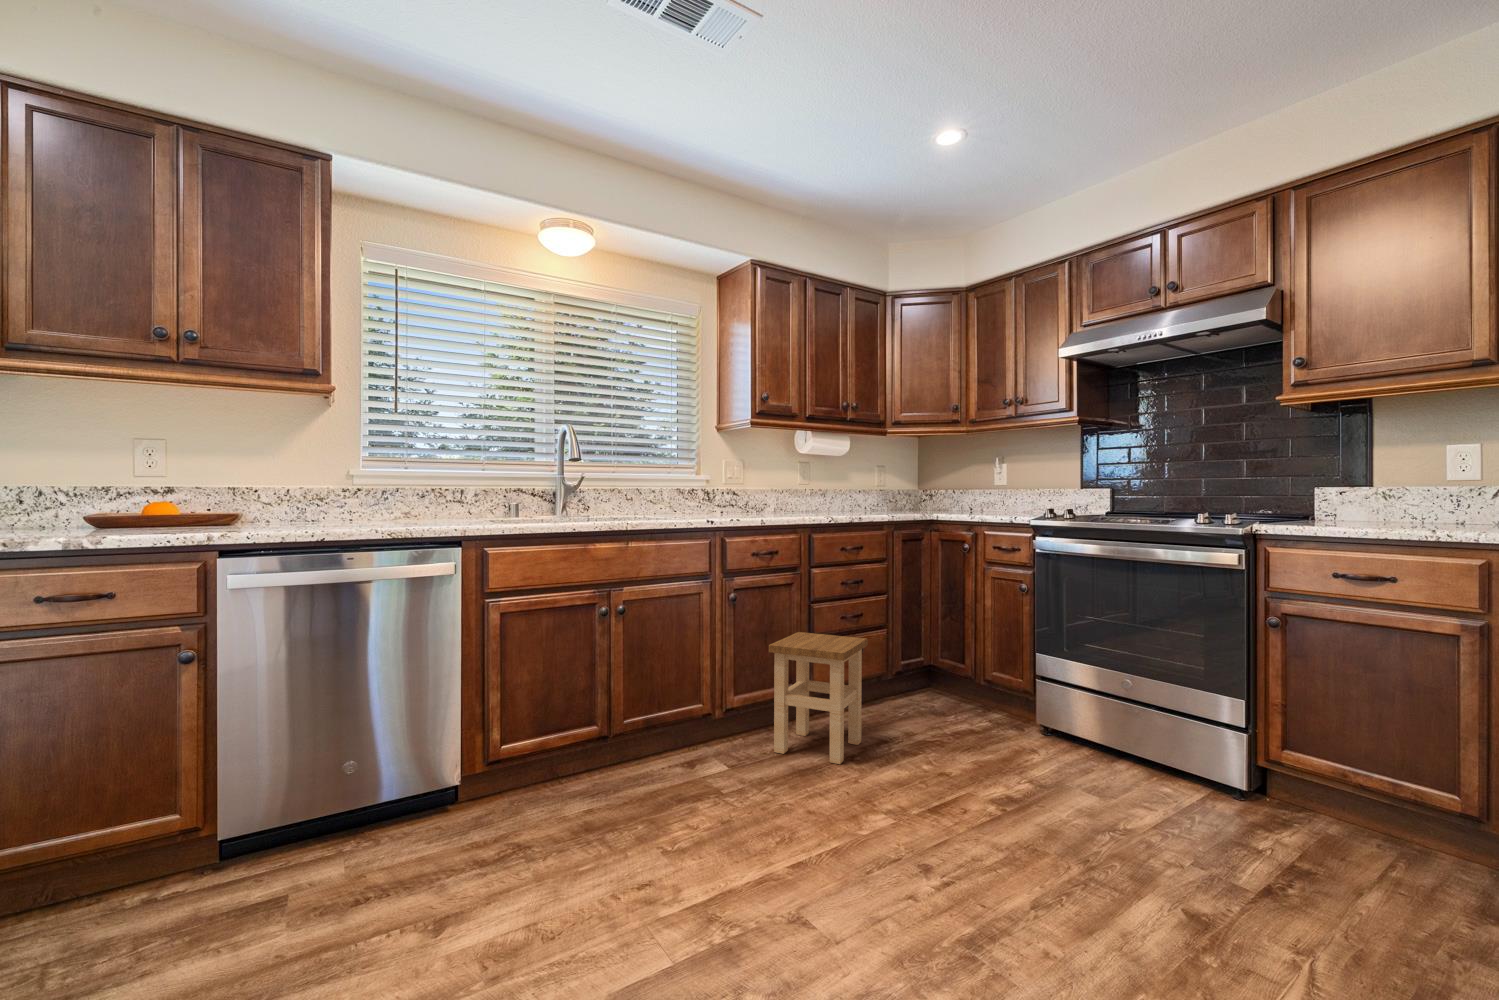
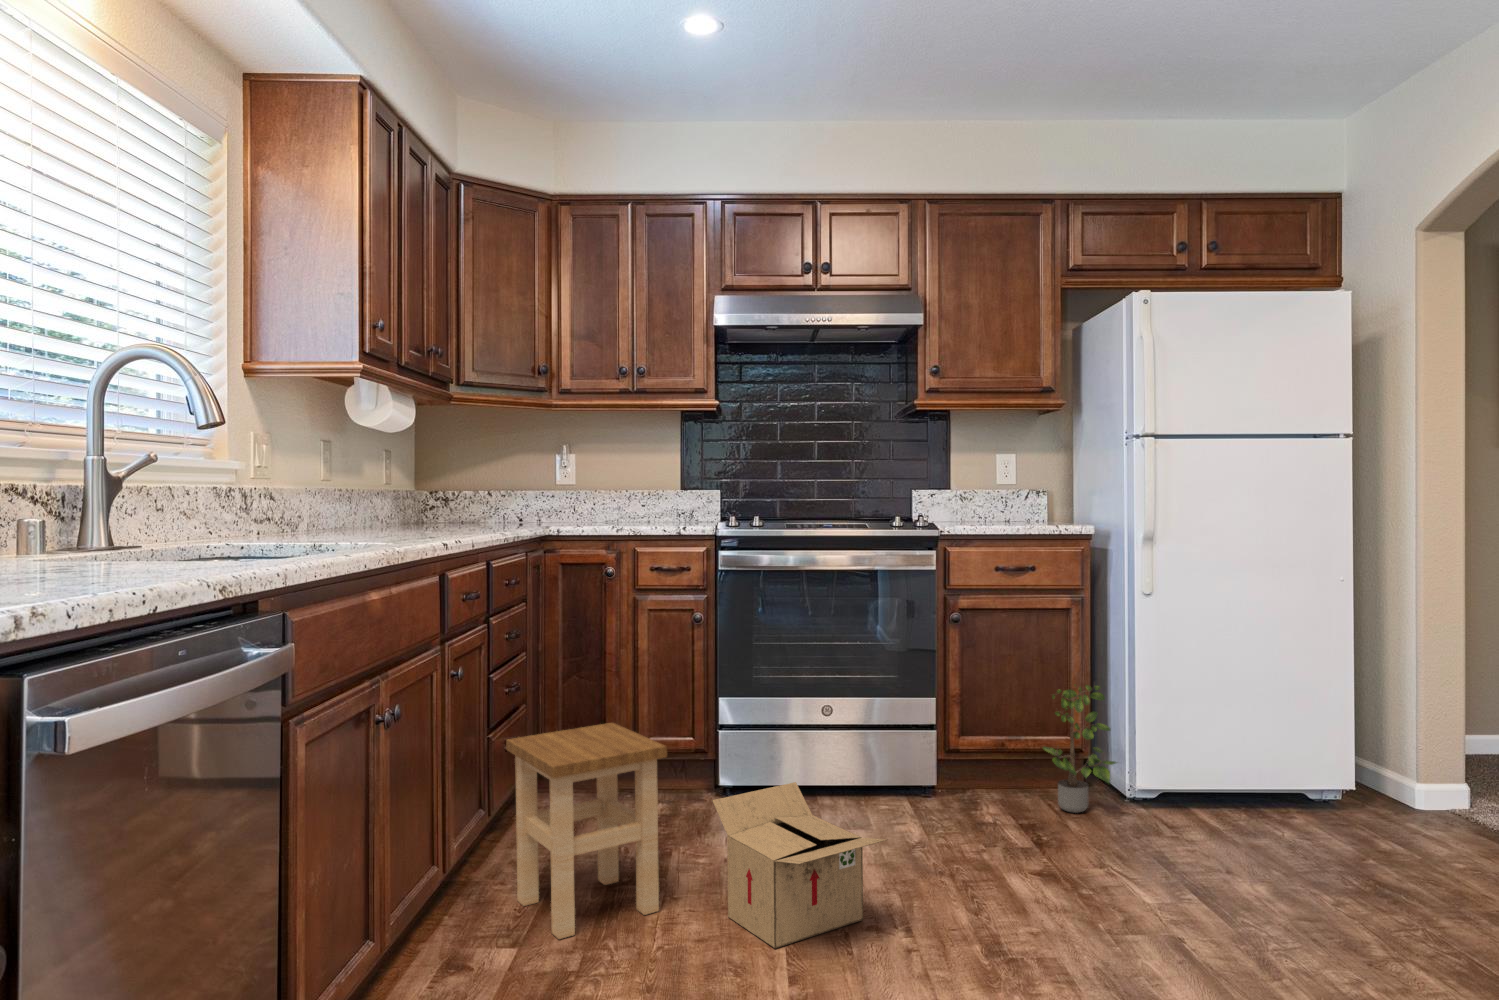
cardboard box: none [834,700,945,825] -> present [712,782,888,949]
potted plant: none [1317,717,1452,884] -> present [1043,685,1117,813]

